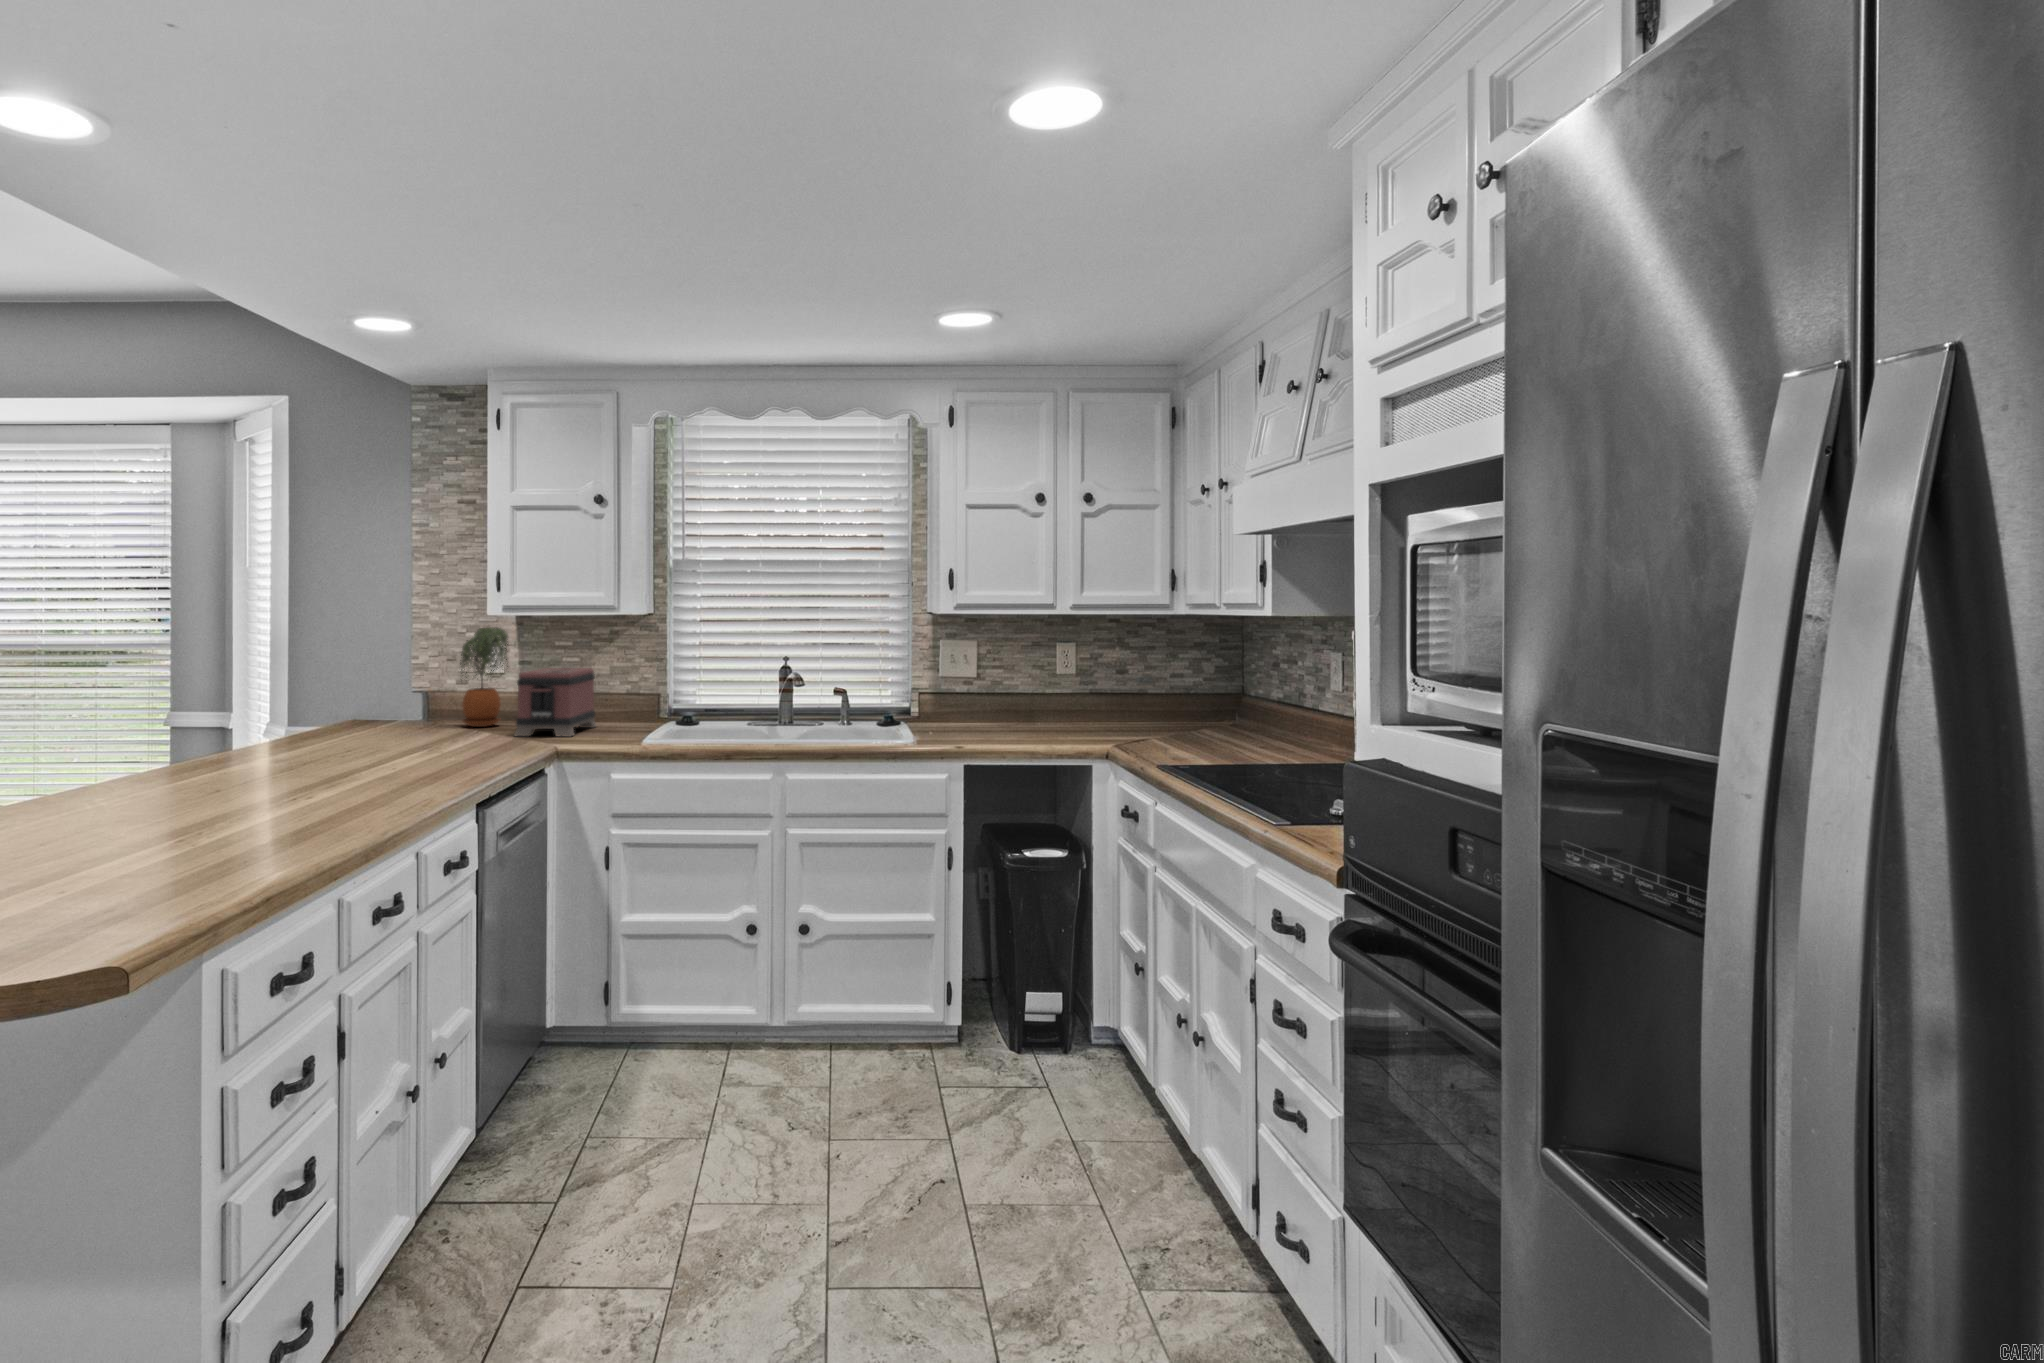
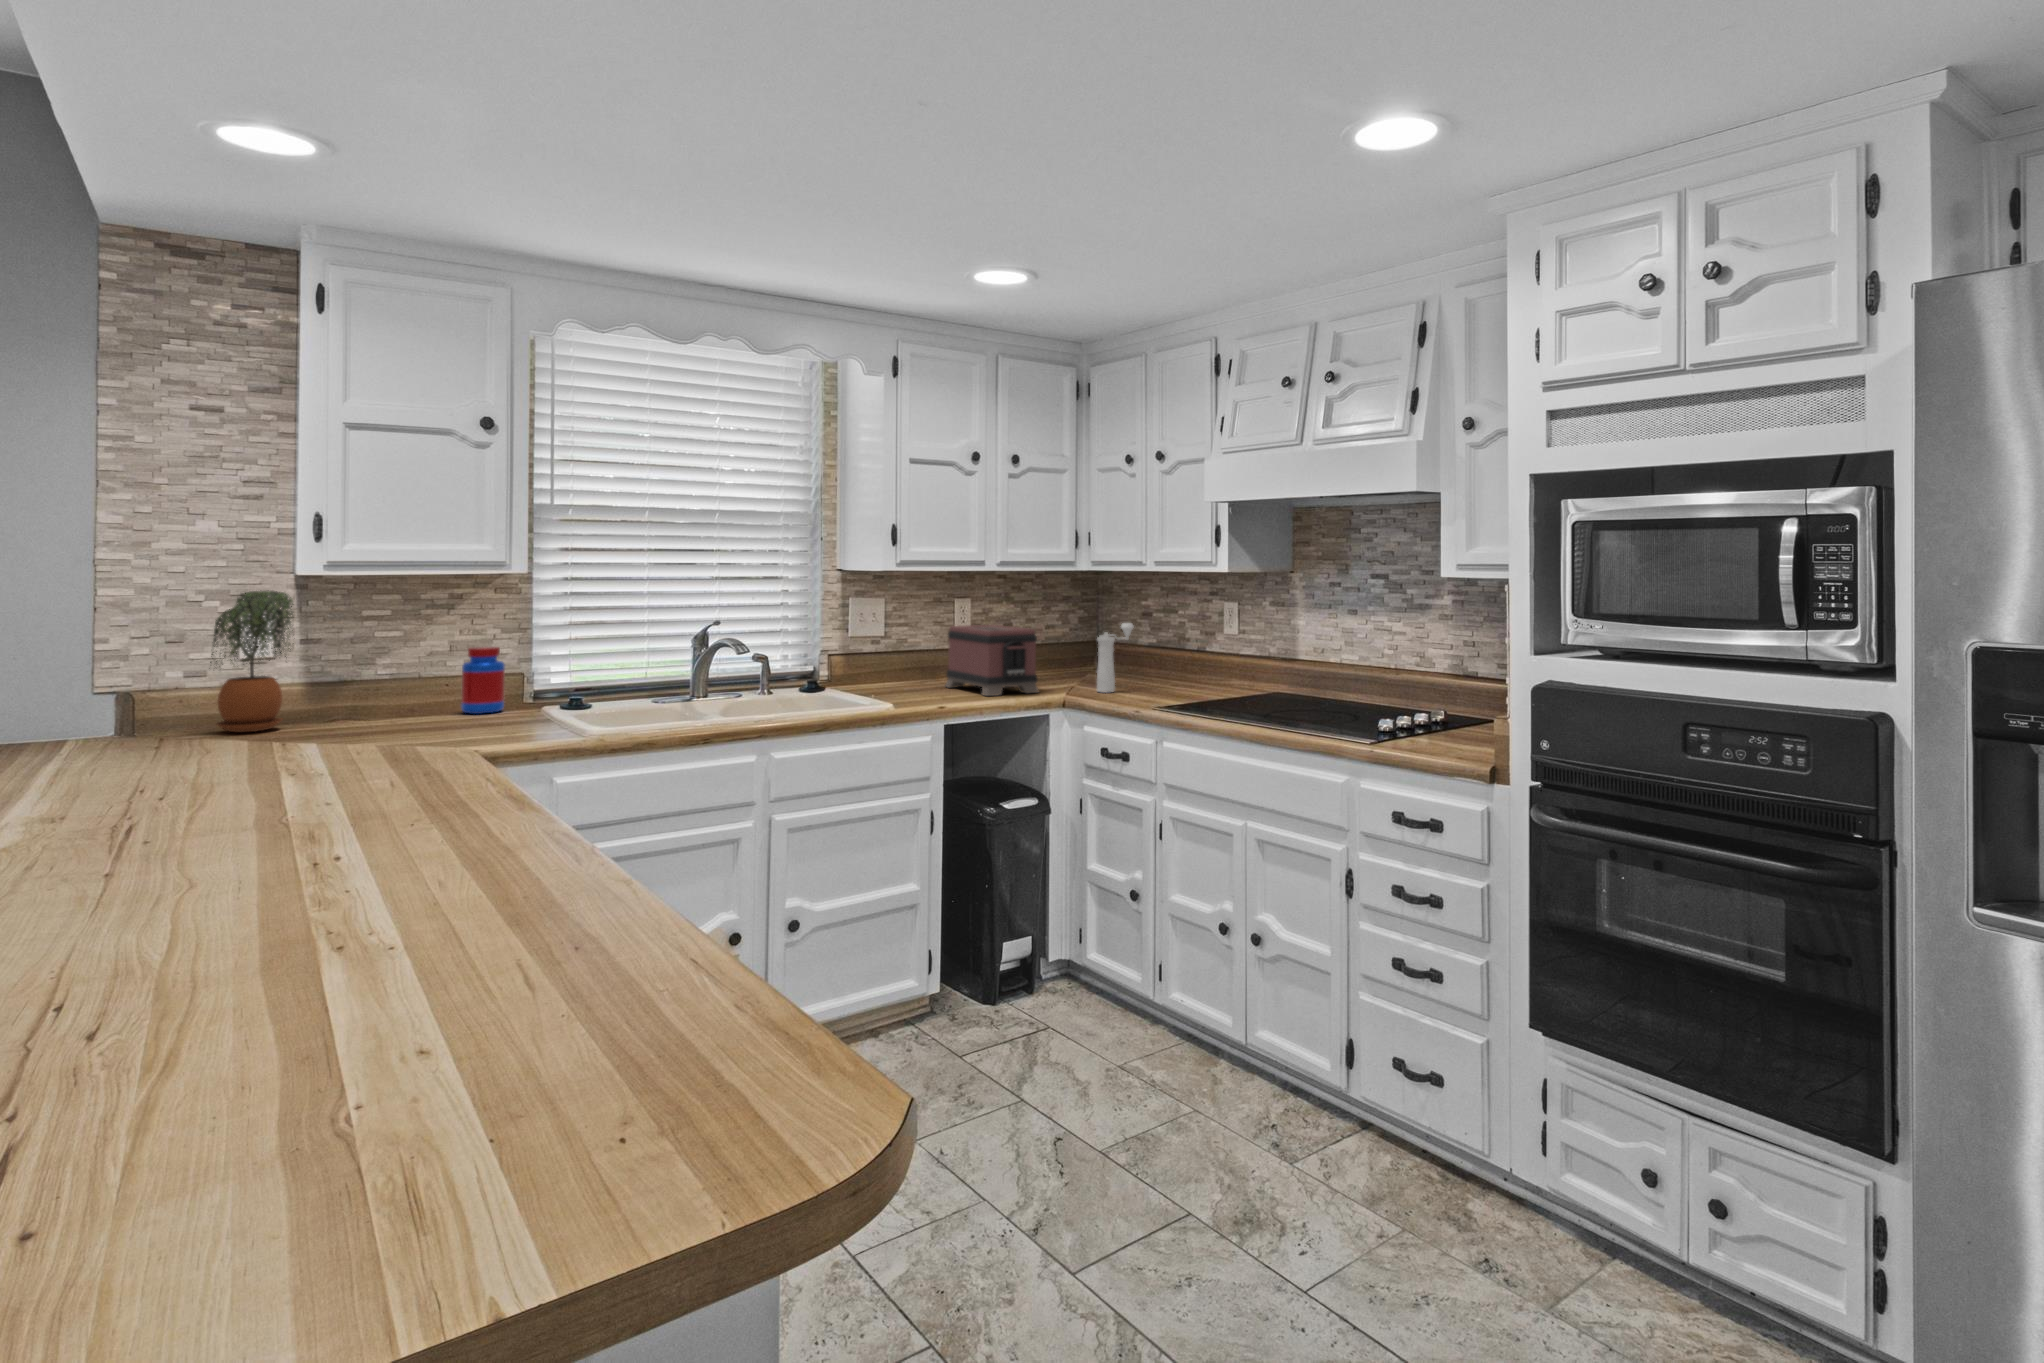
toaster: present [515,668,596,737] -> present [945,625,1039,696]
pepper mill: none [1146,670,1197,744] -> present [1097,623,1133,693]
jar: none [618,673,648,725] -> present [461,646,505,714]

